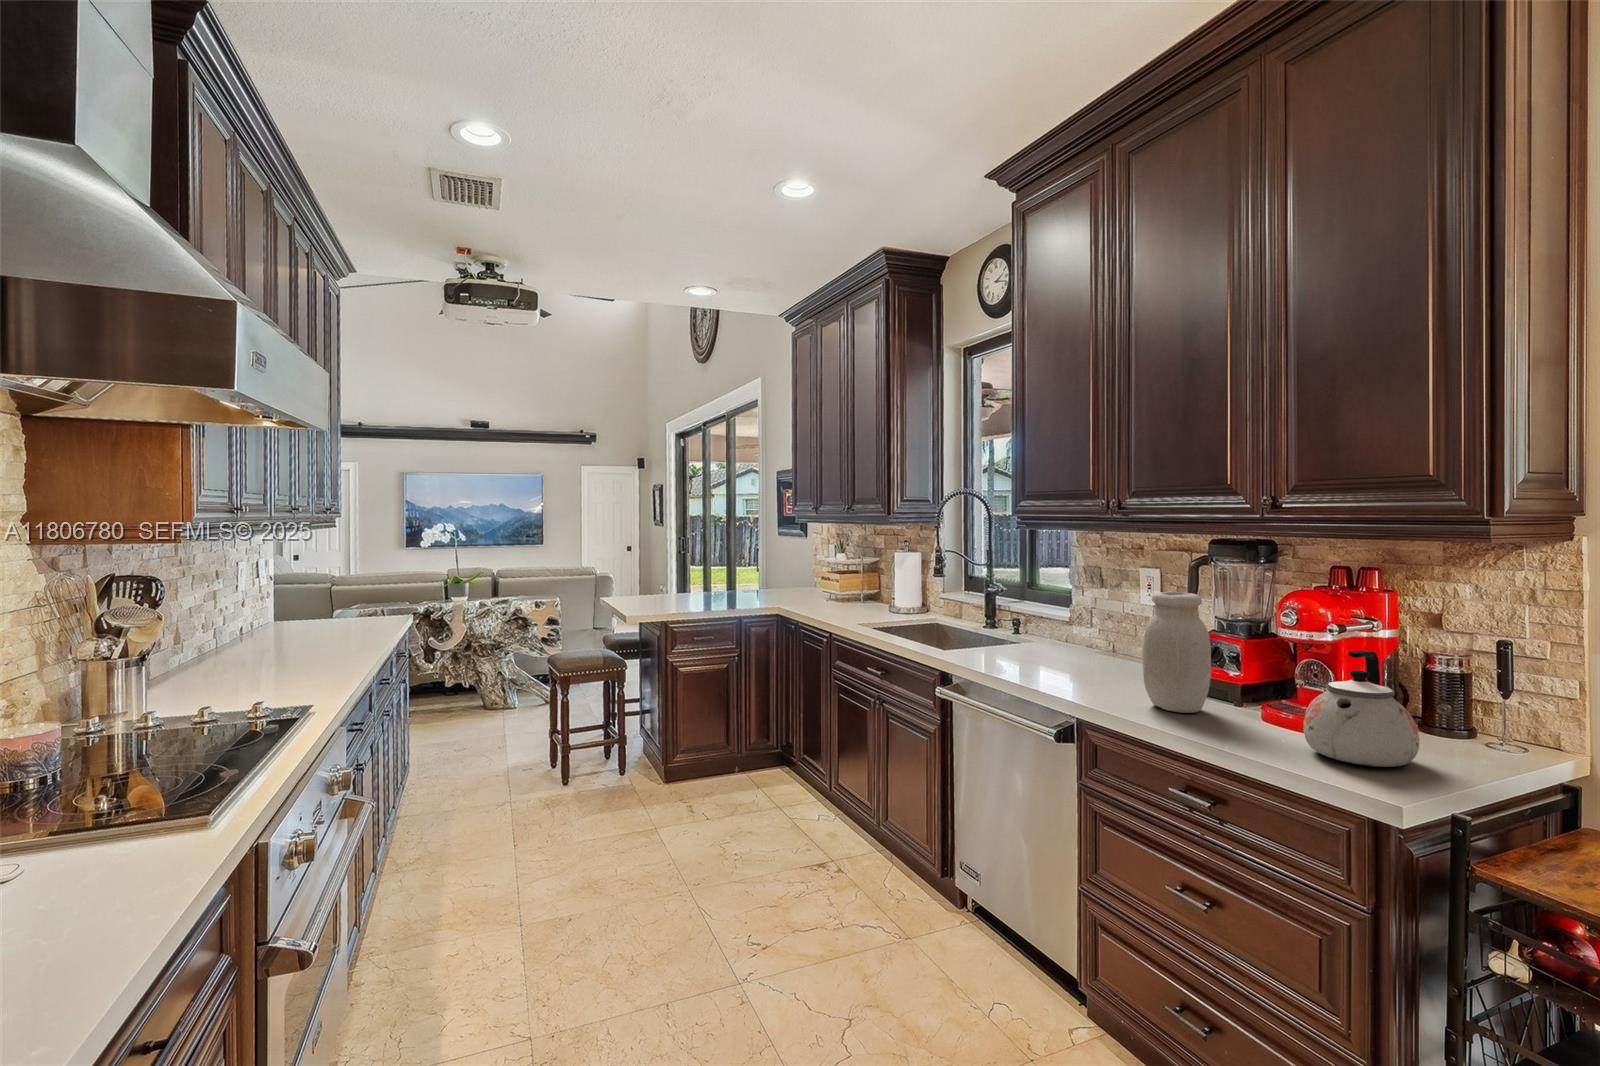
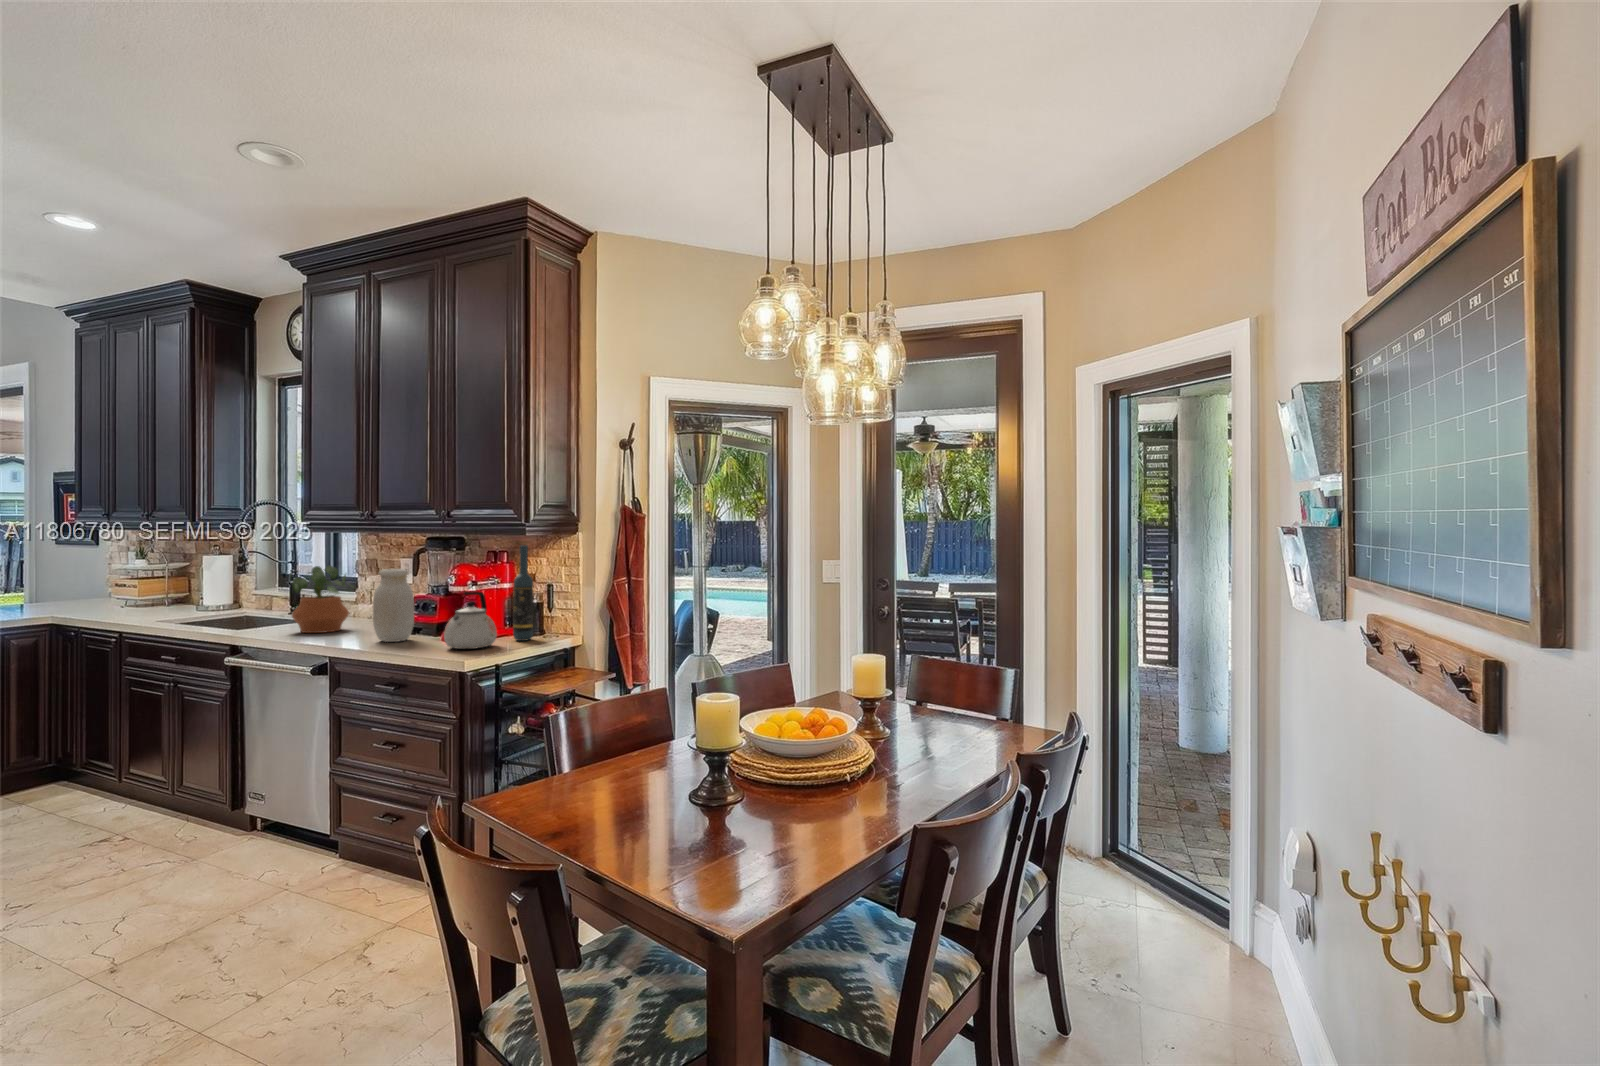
wine bottle: none [1427,561,1478,753] -> present [513,545,534,641]
potted plant: none [1008,576,1087,671] -> present [292,565,350,633]

